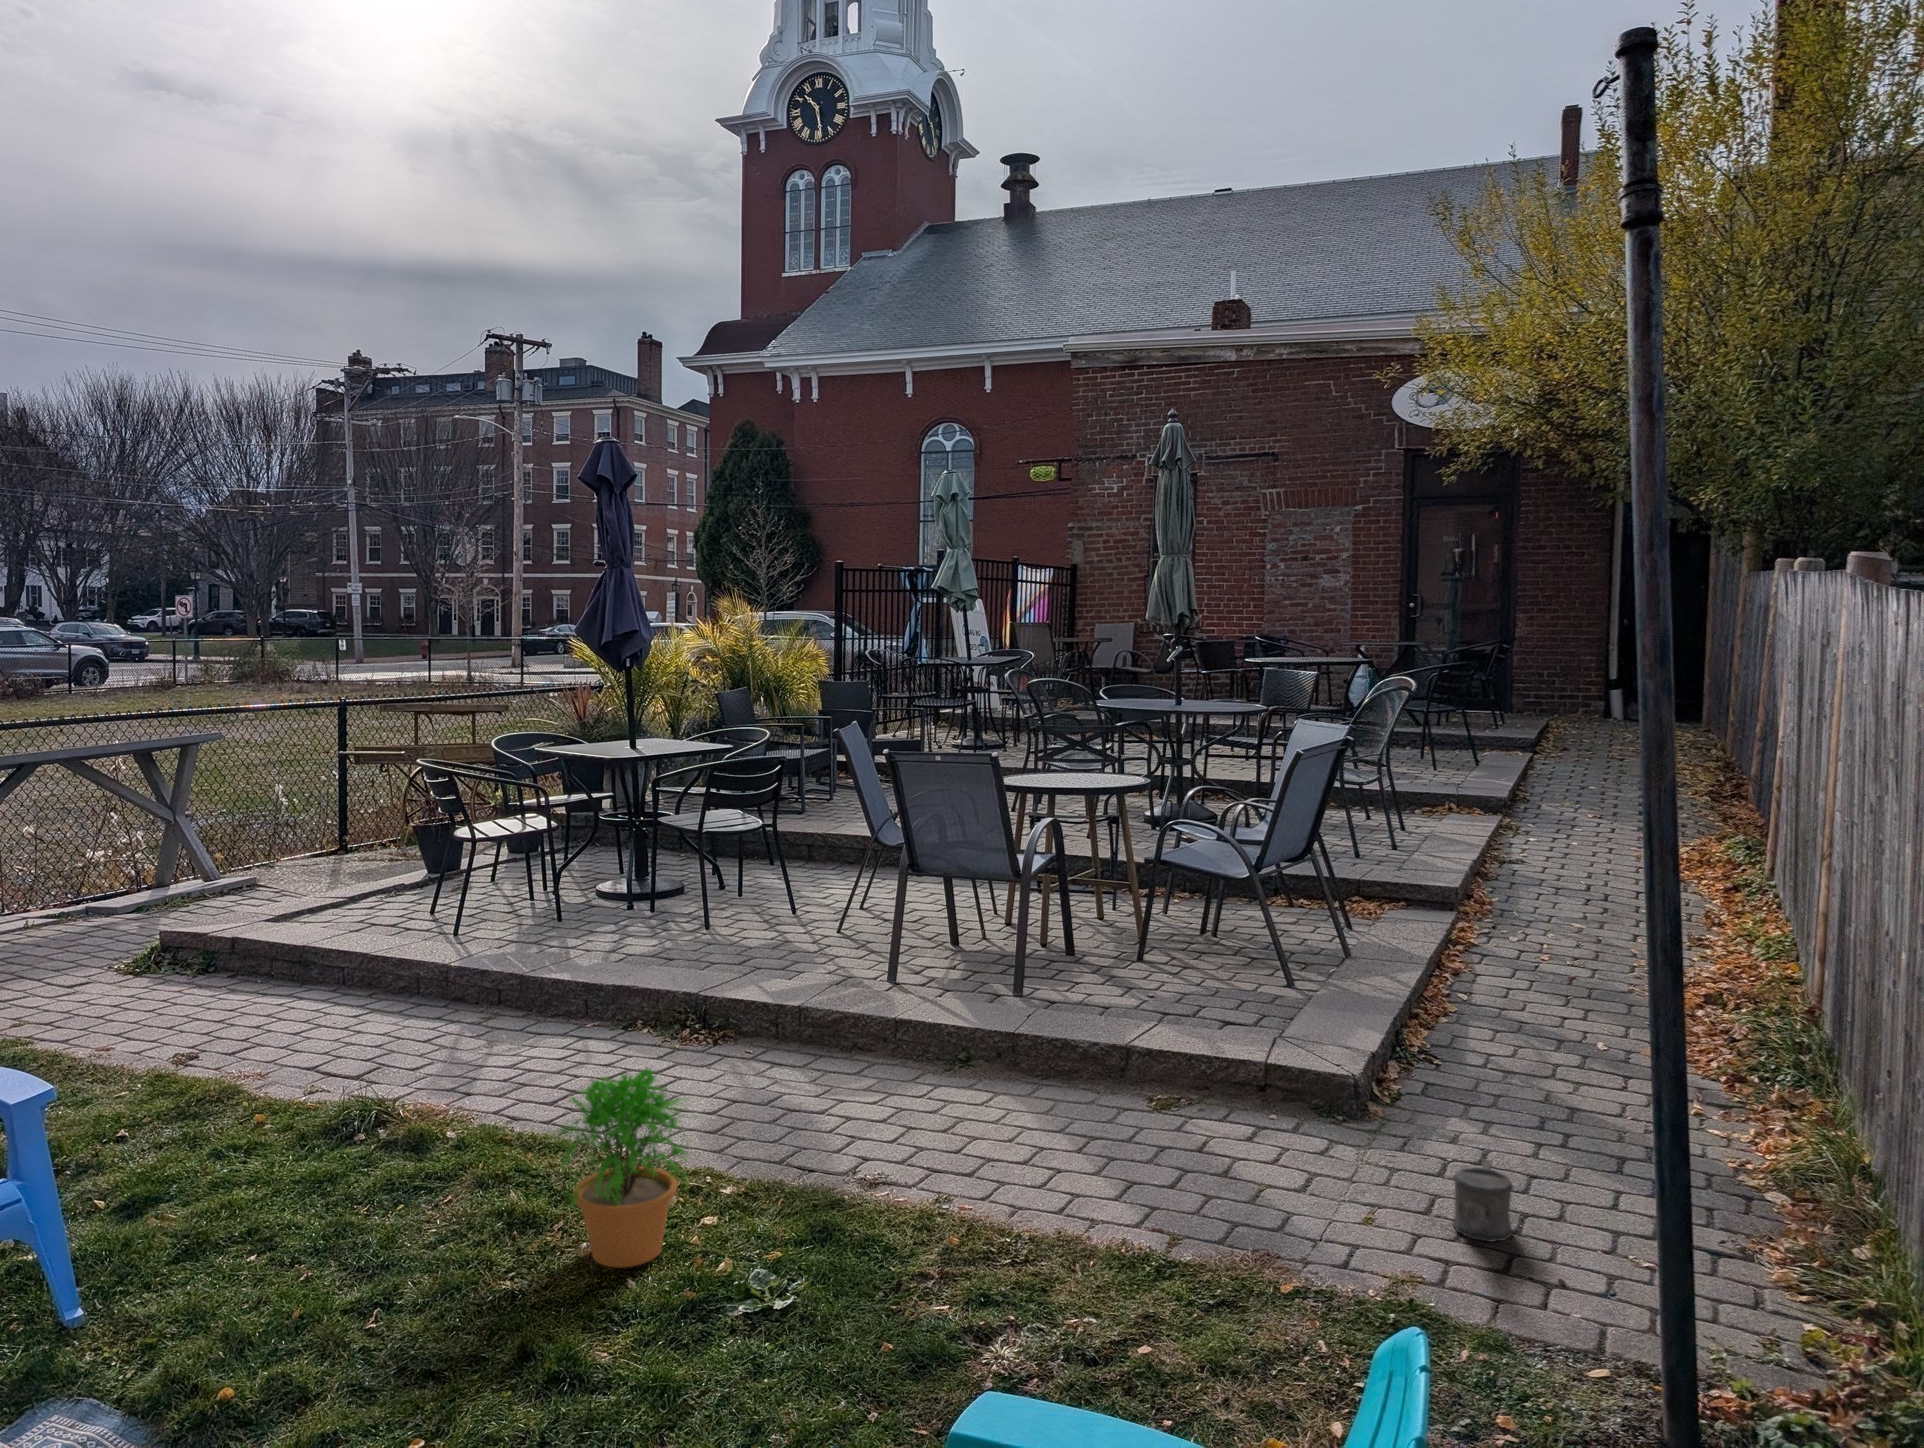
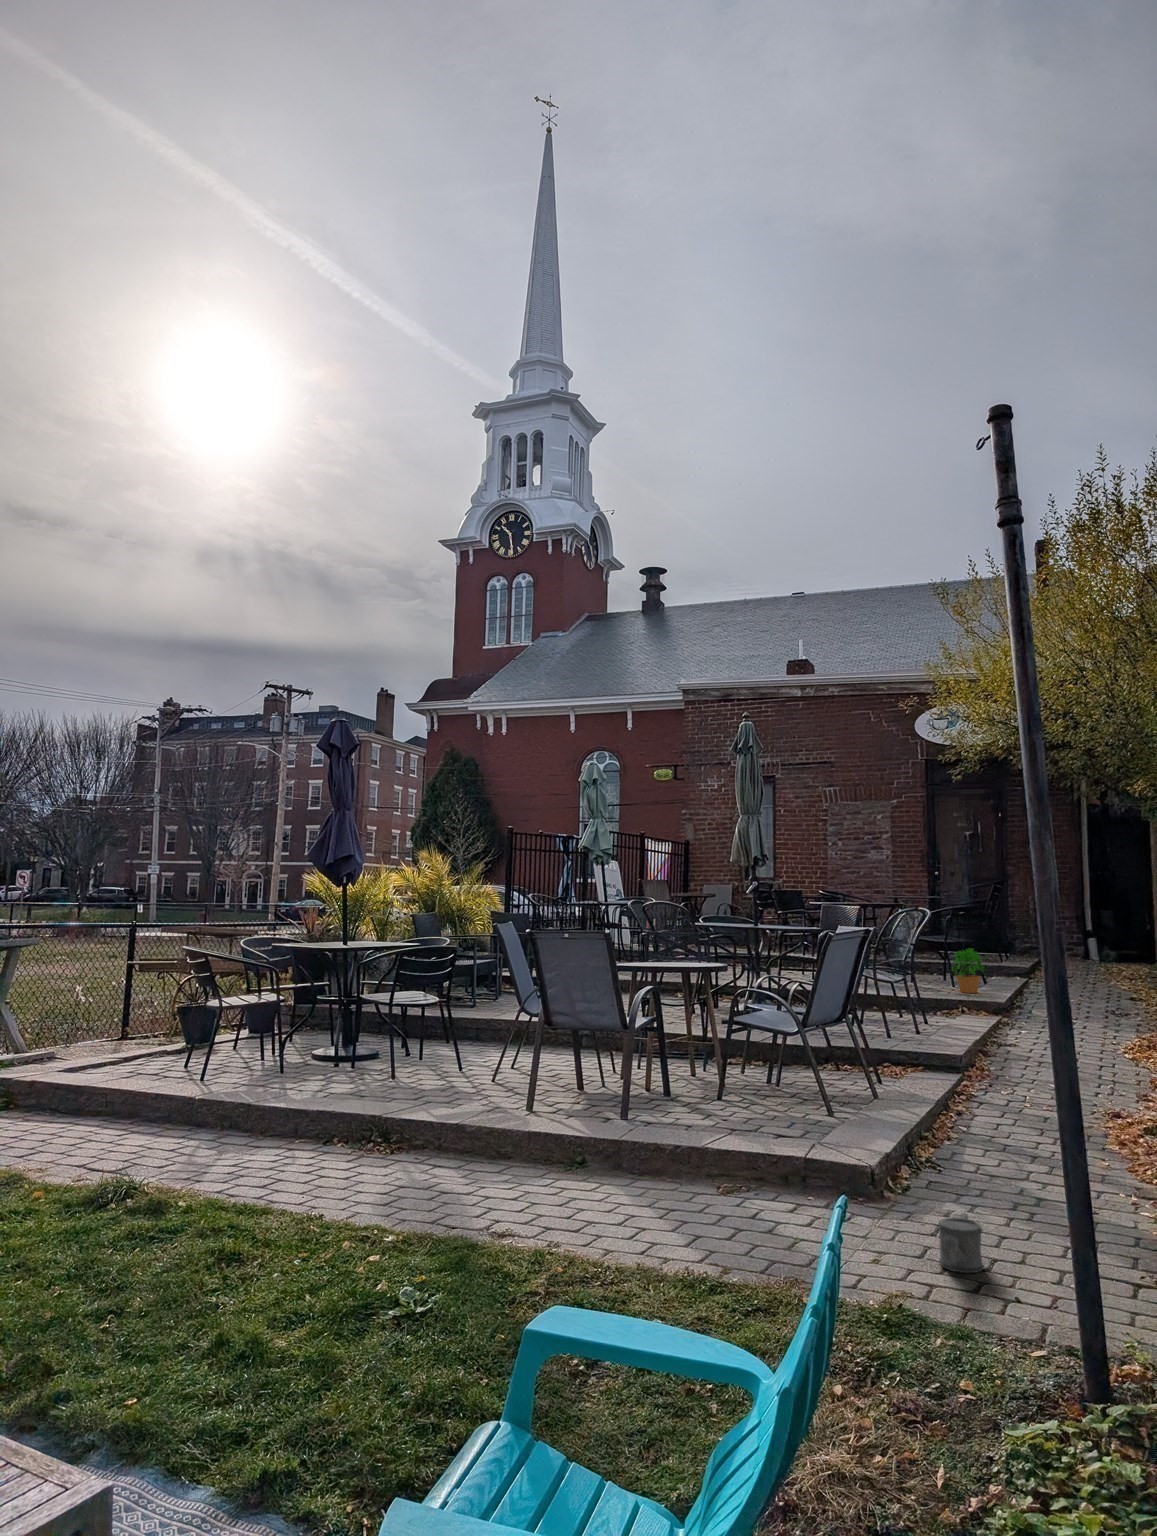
potted plant: present [550,1068,694,1267] -> present [952,948,984,993]

